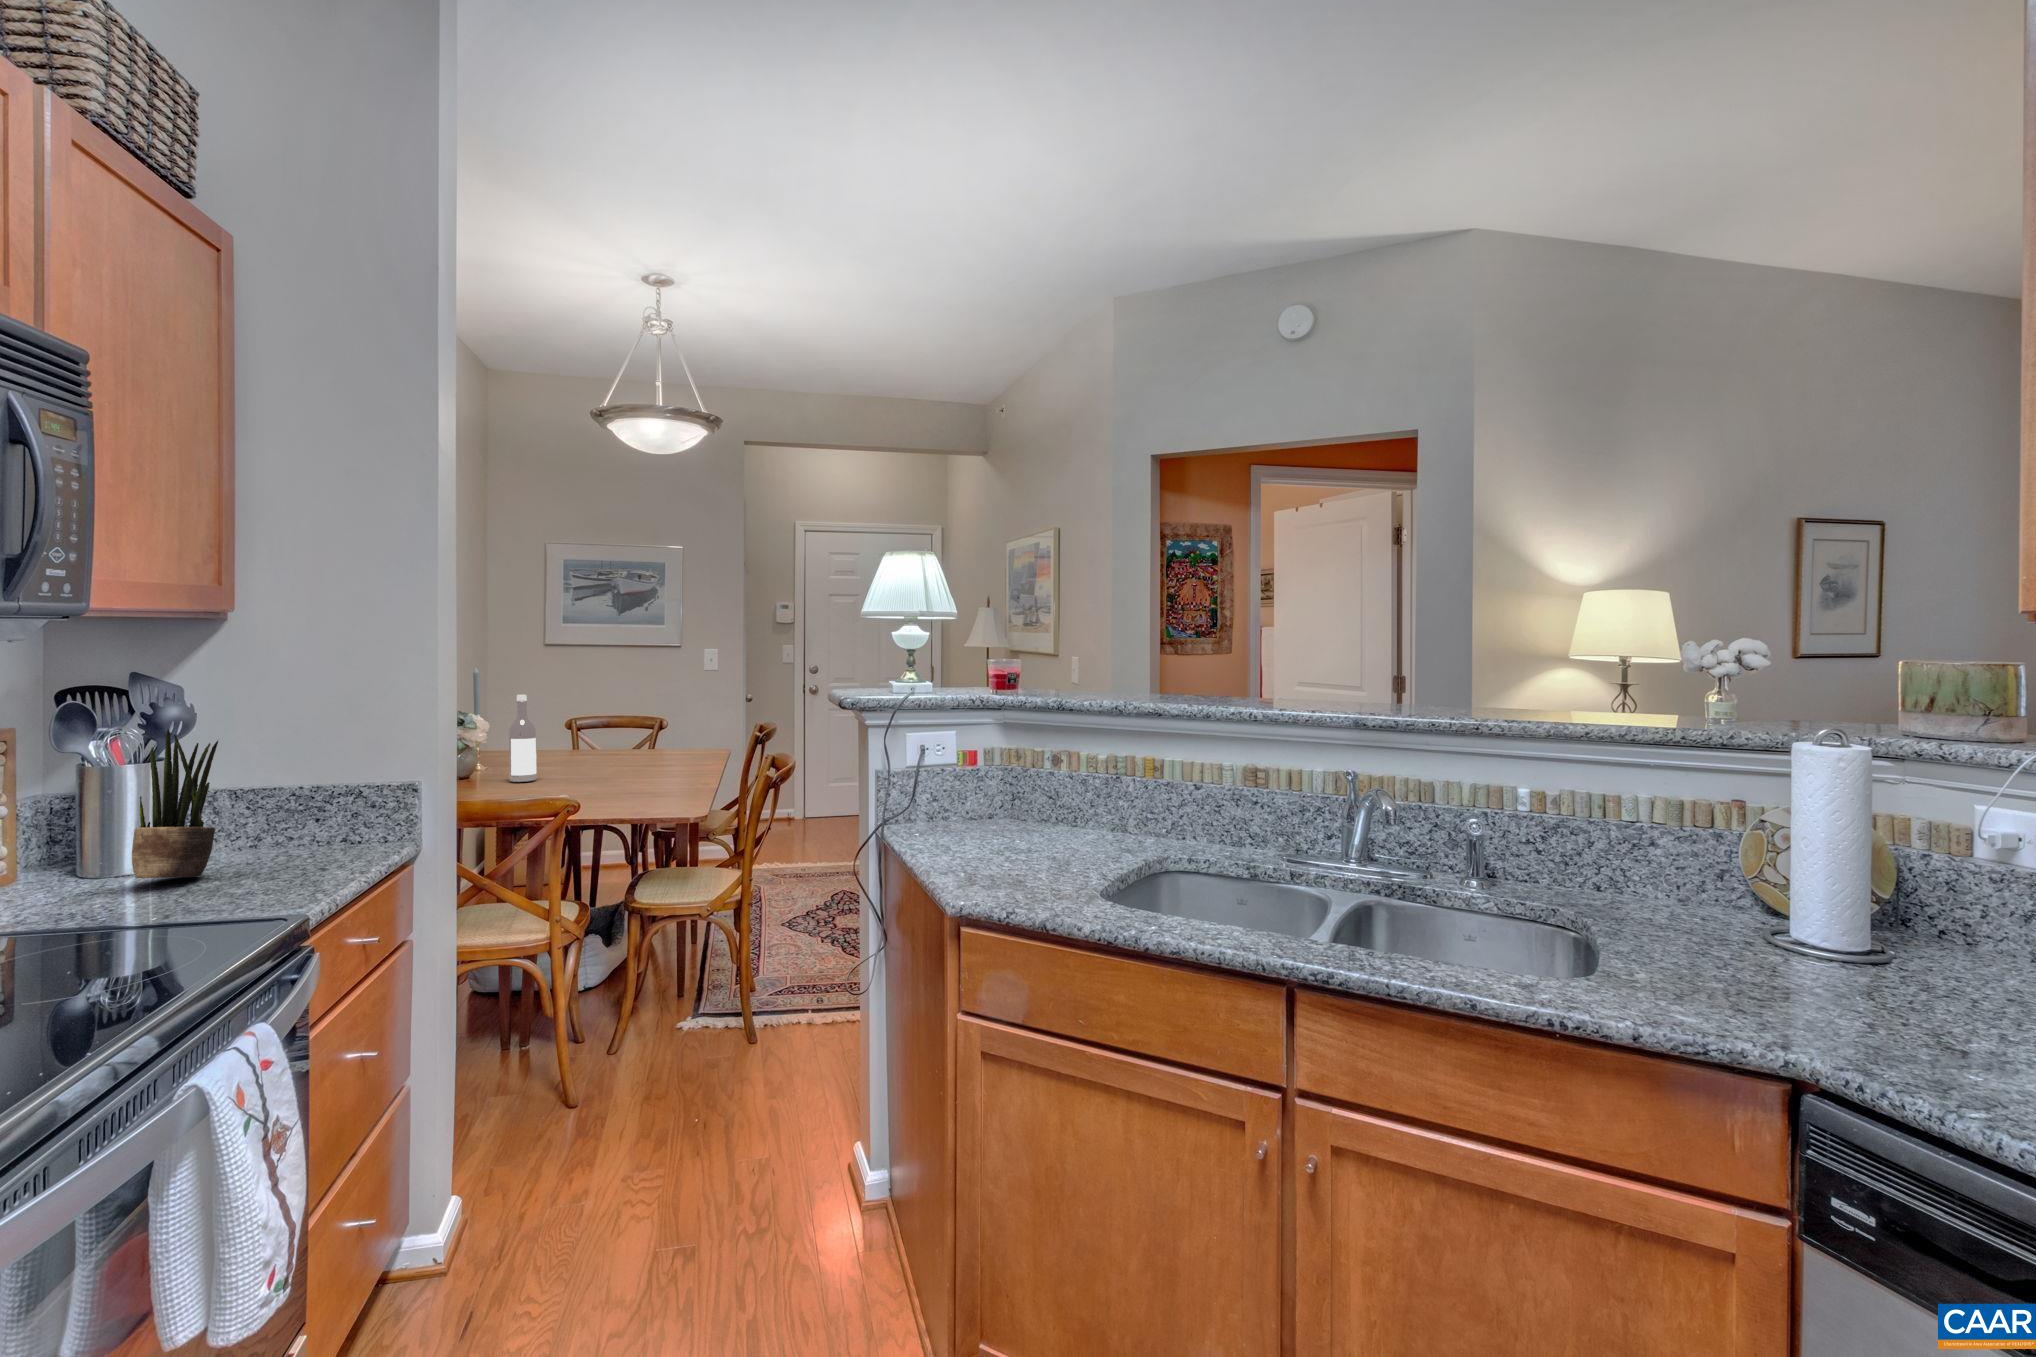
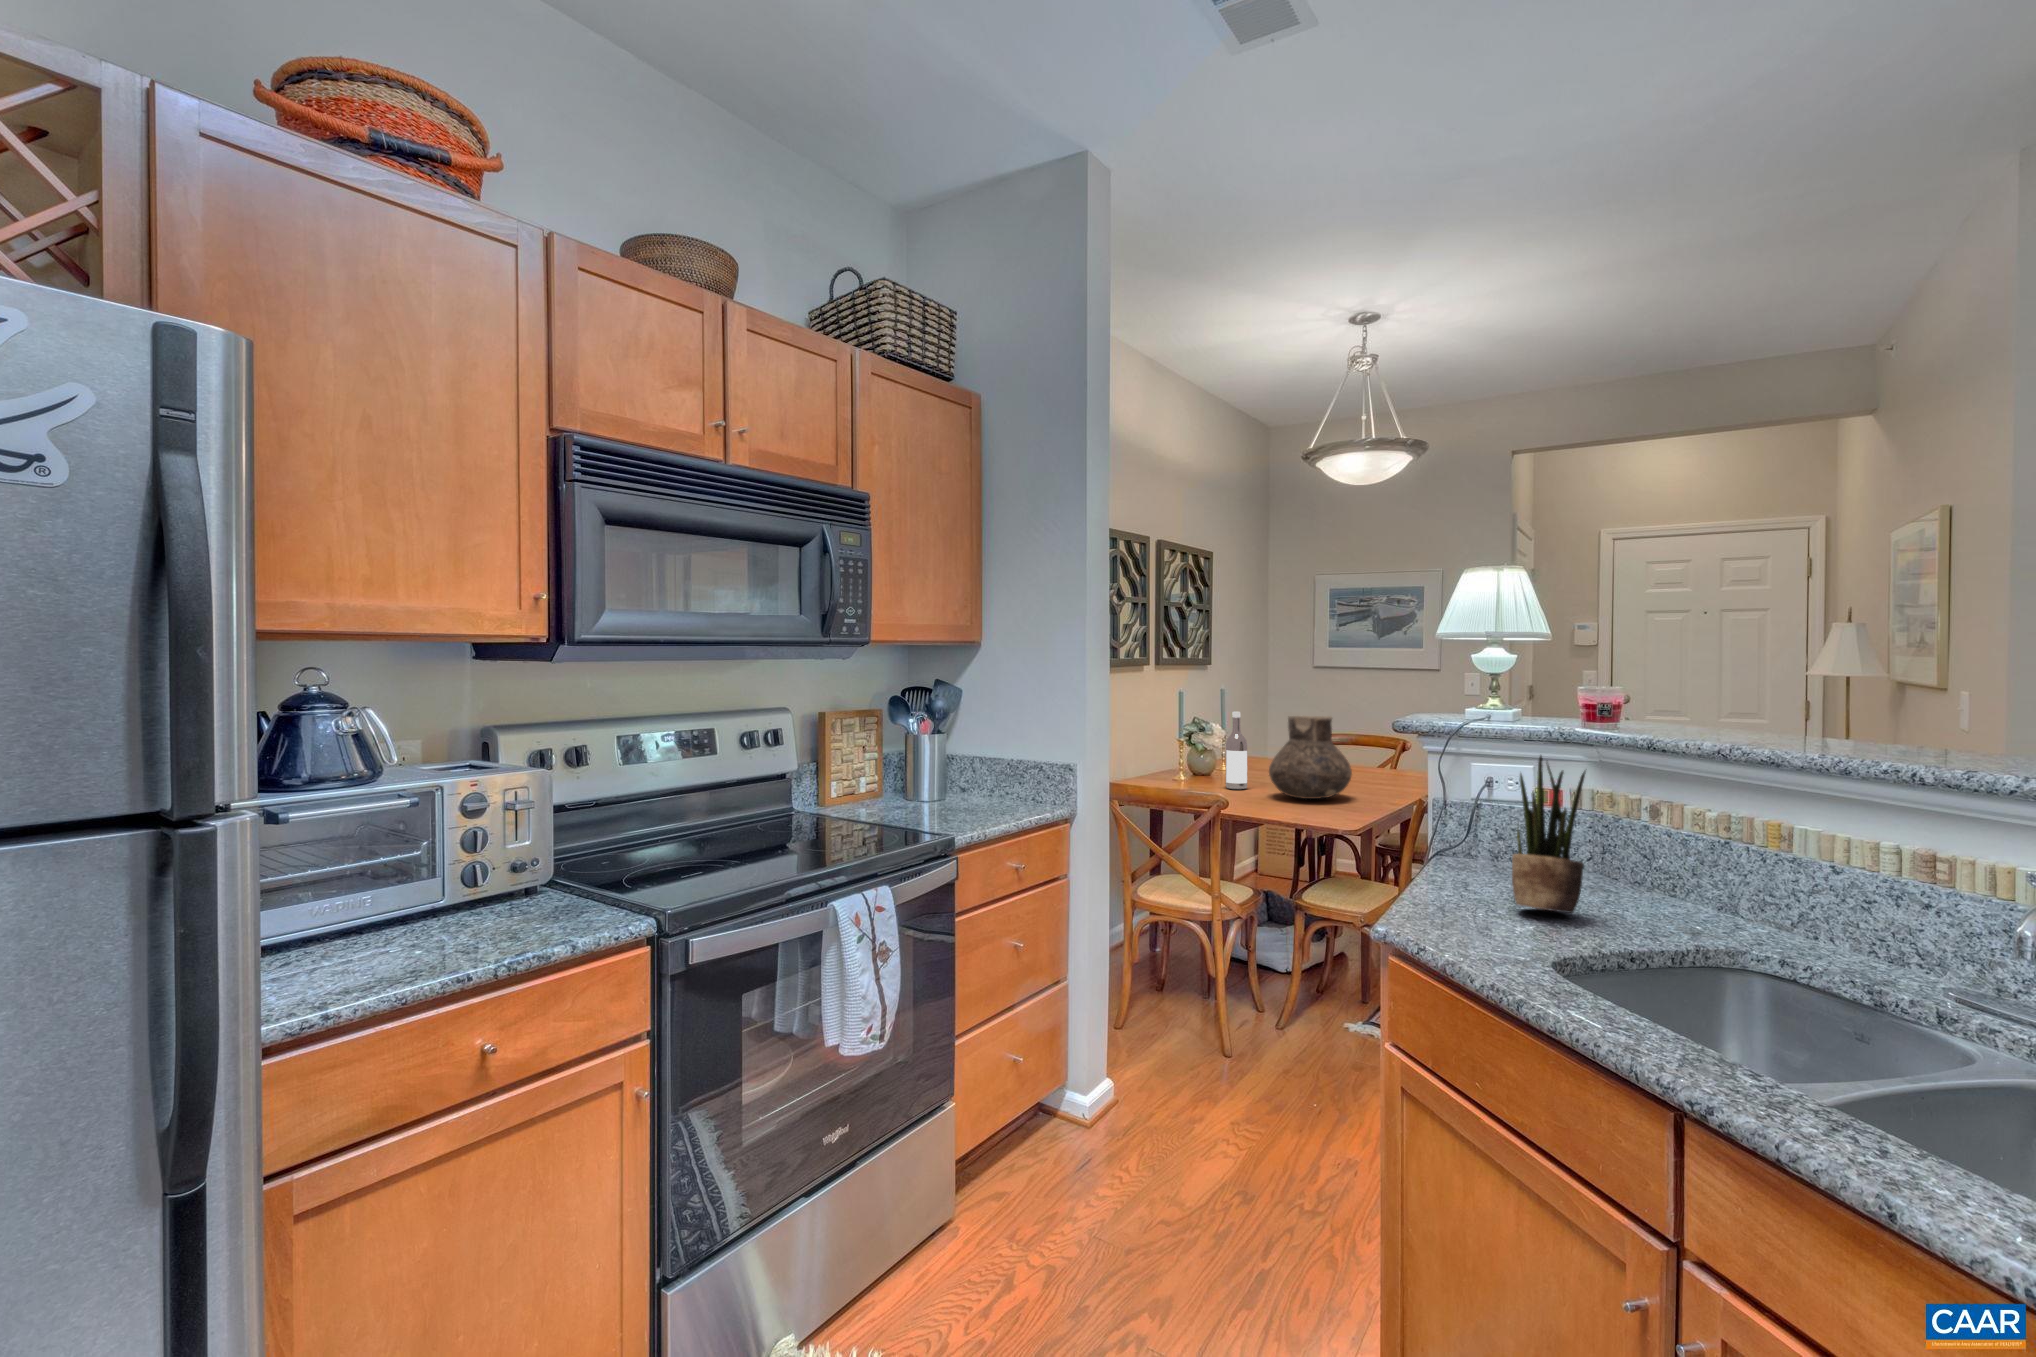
vase: none [570,696,662,784] -> present [1269,716,1352,799]
potted plant: present [132,729,218,878] -> present [1512,756,1586,913]

